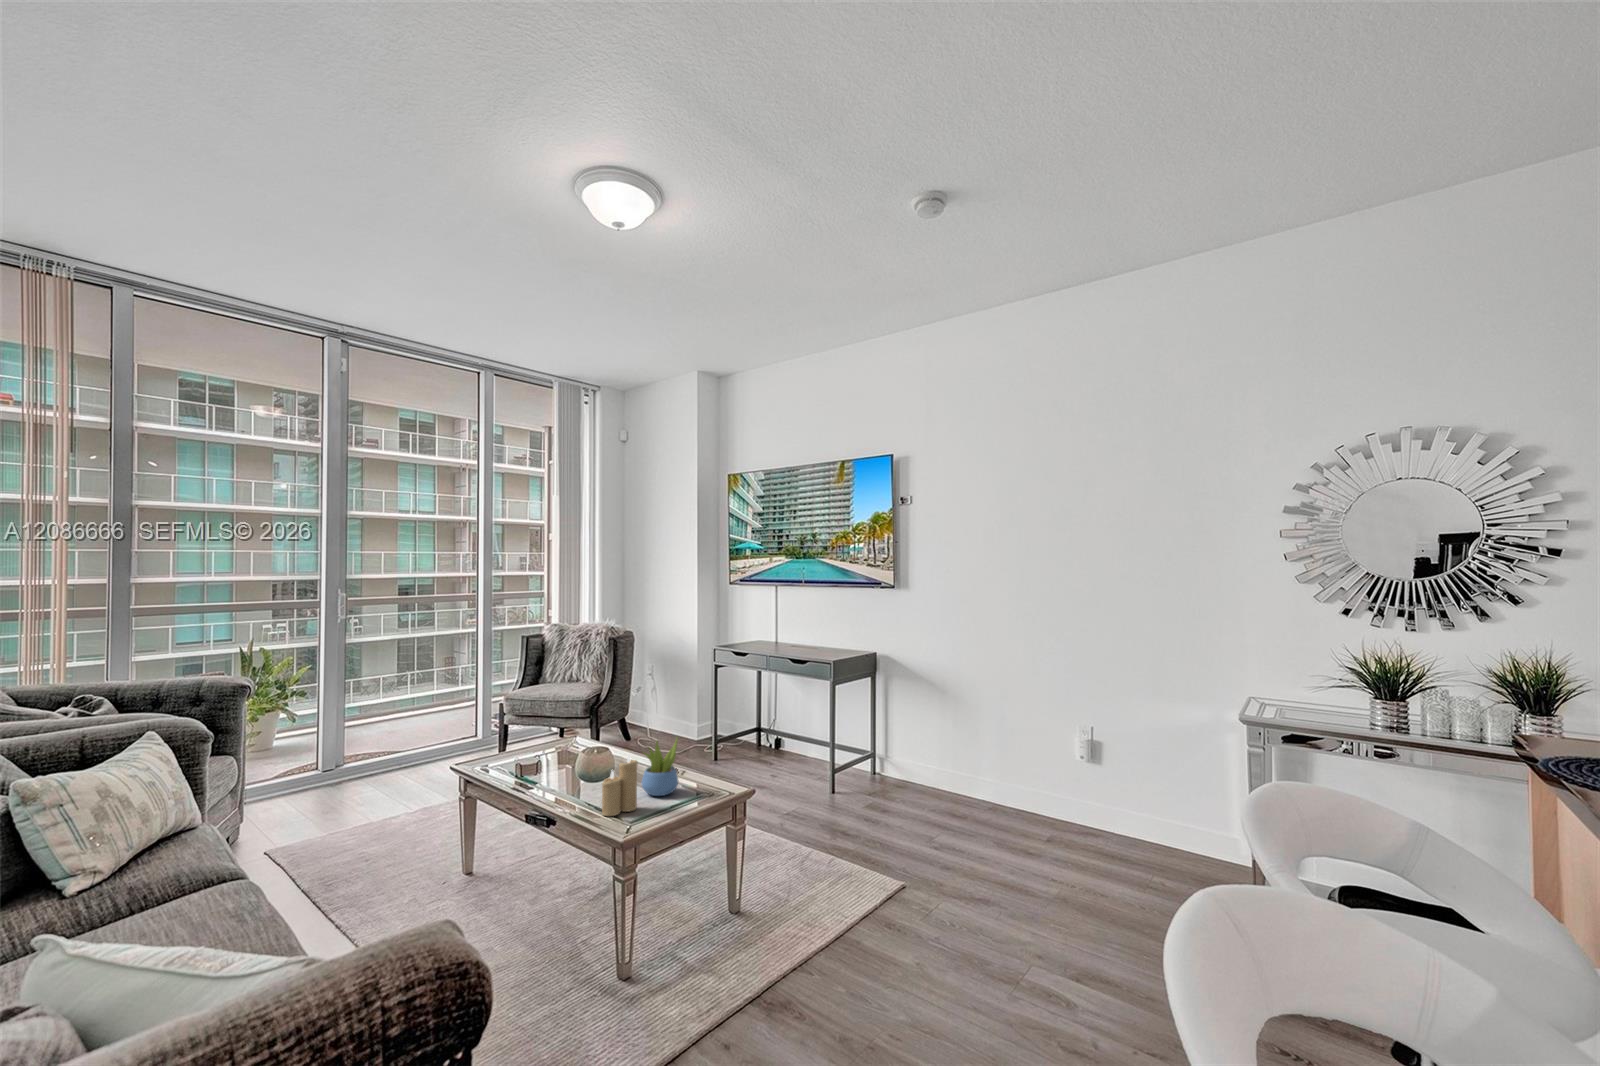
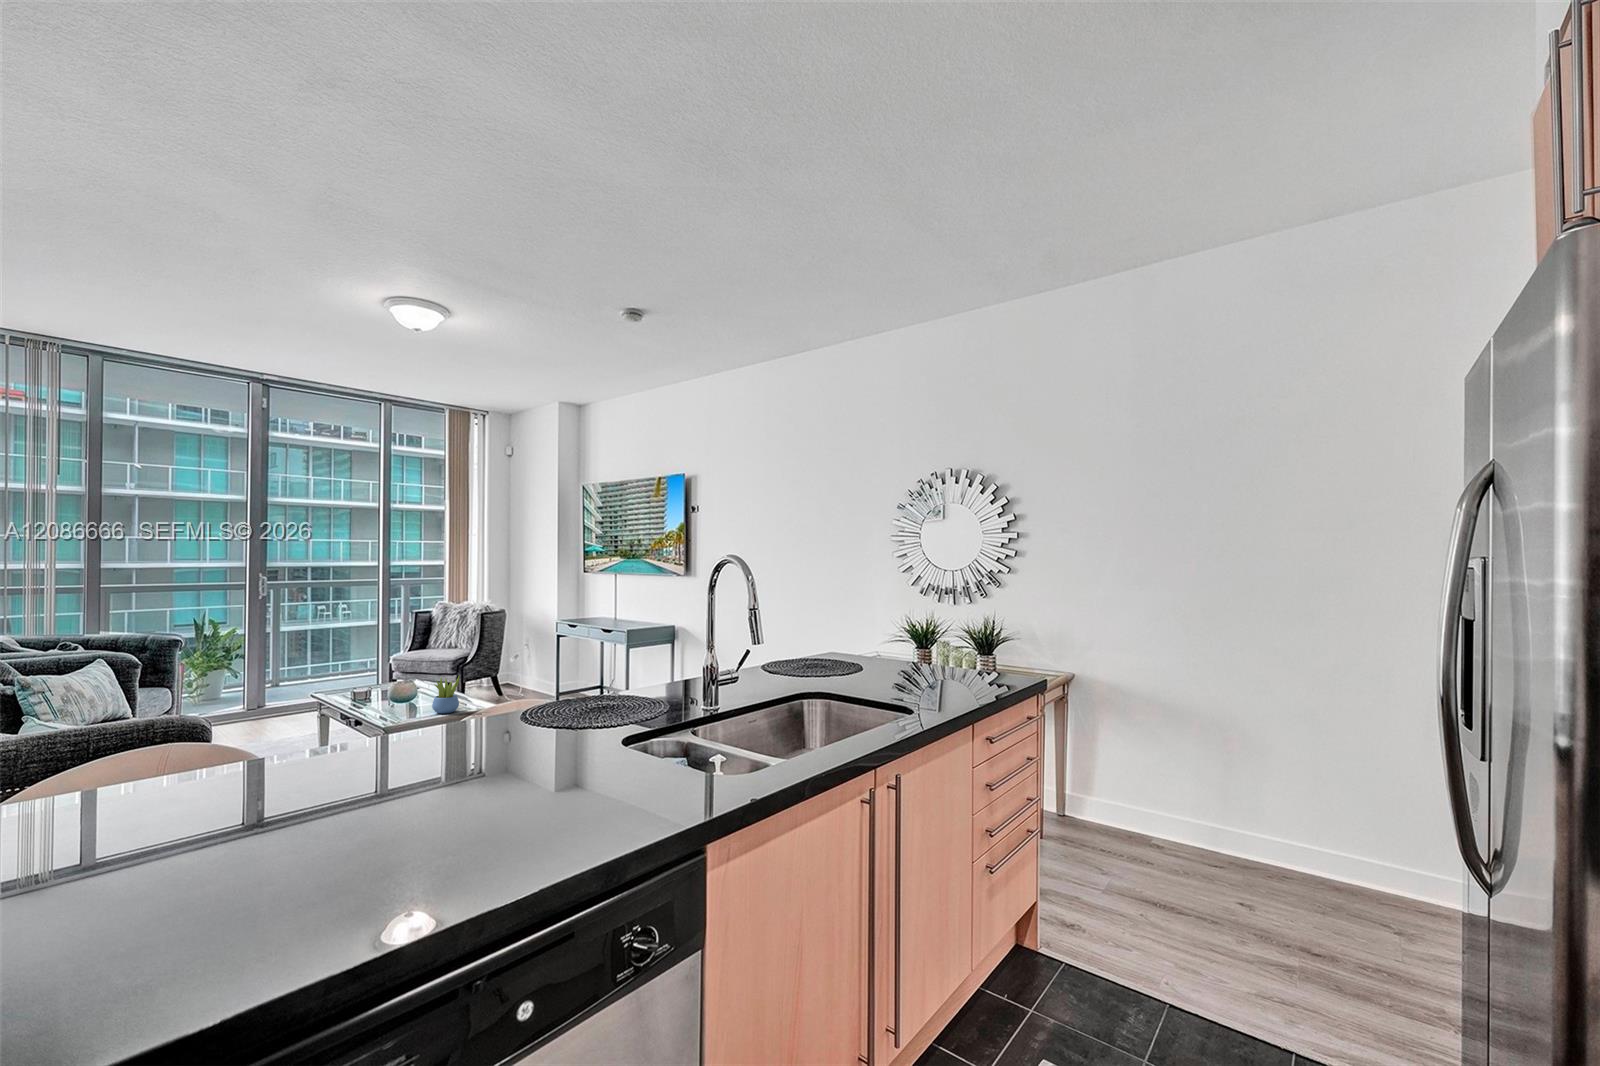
candle: present [602,755,638,816] -> none [394,683,422,721]

